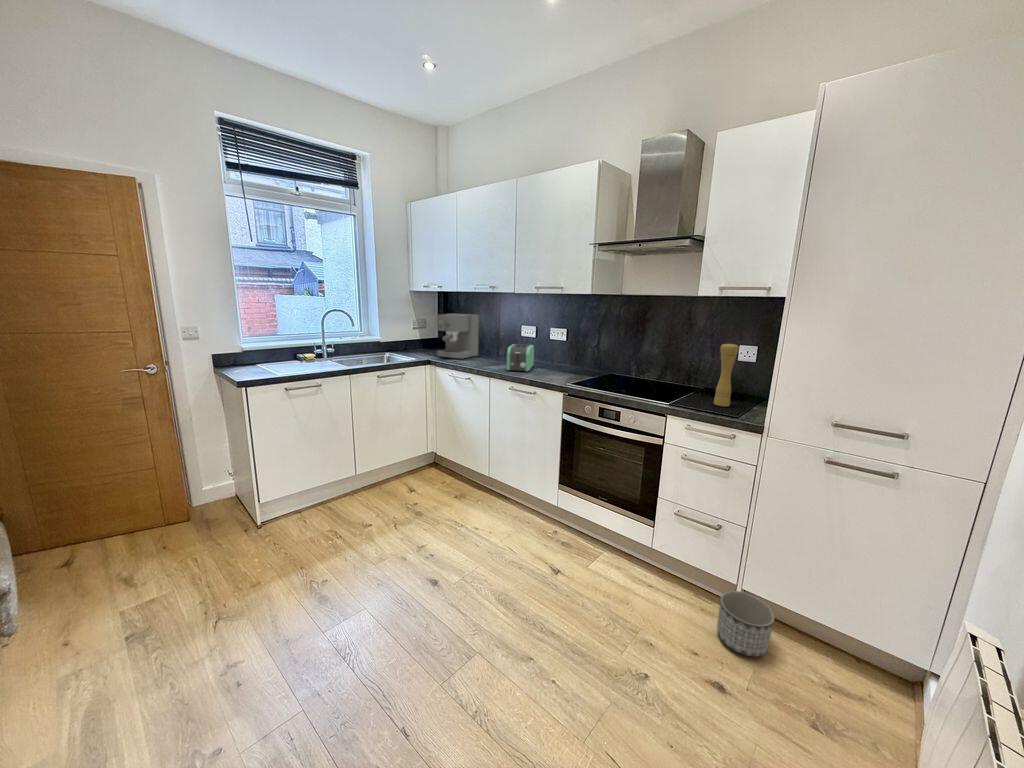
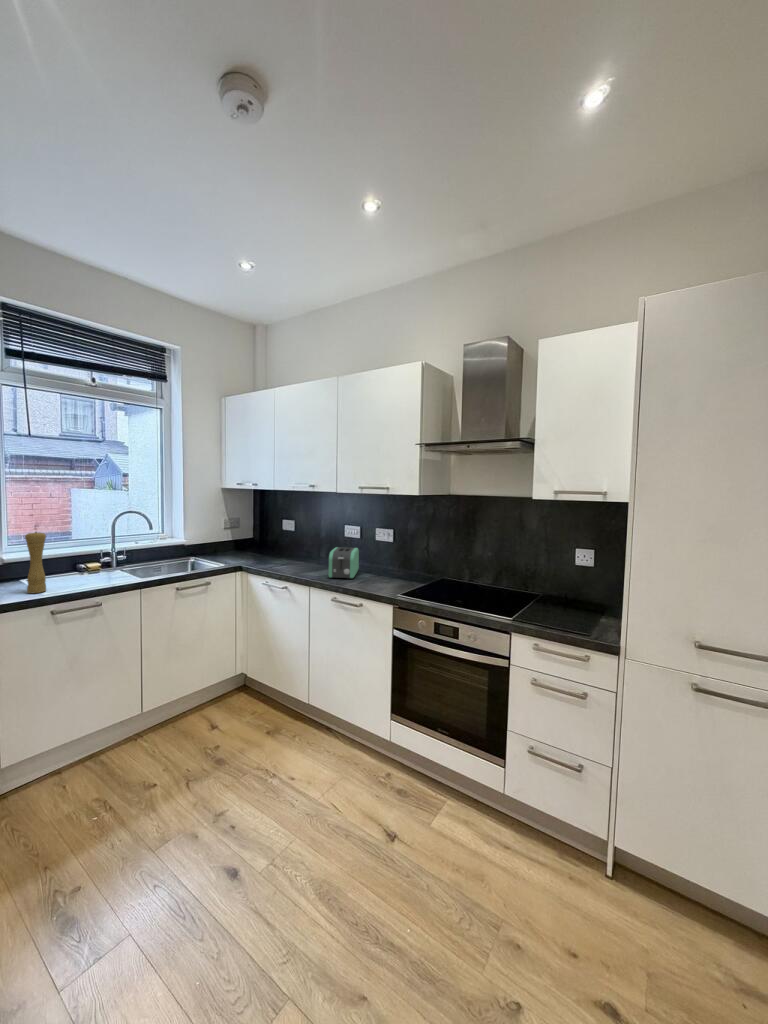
coffee maker: present [437,314,479,359] -> none [250,513,298,564]
pepper mill: present [714,343,739,406] -> present [25,532,46,593]
planter: present [717,591,774,657] -> none [593,852,662,951]

